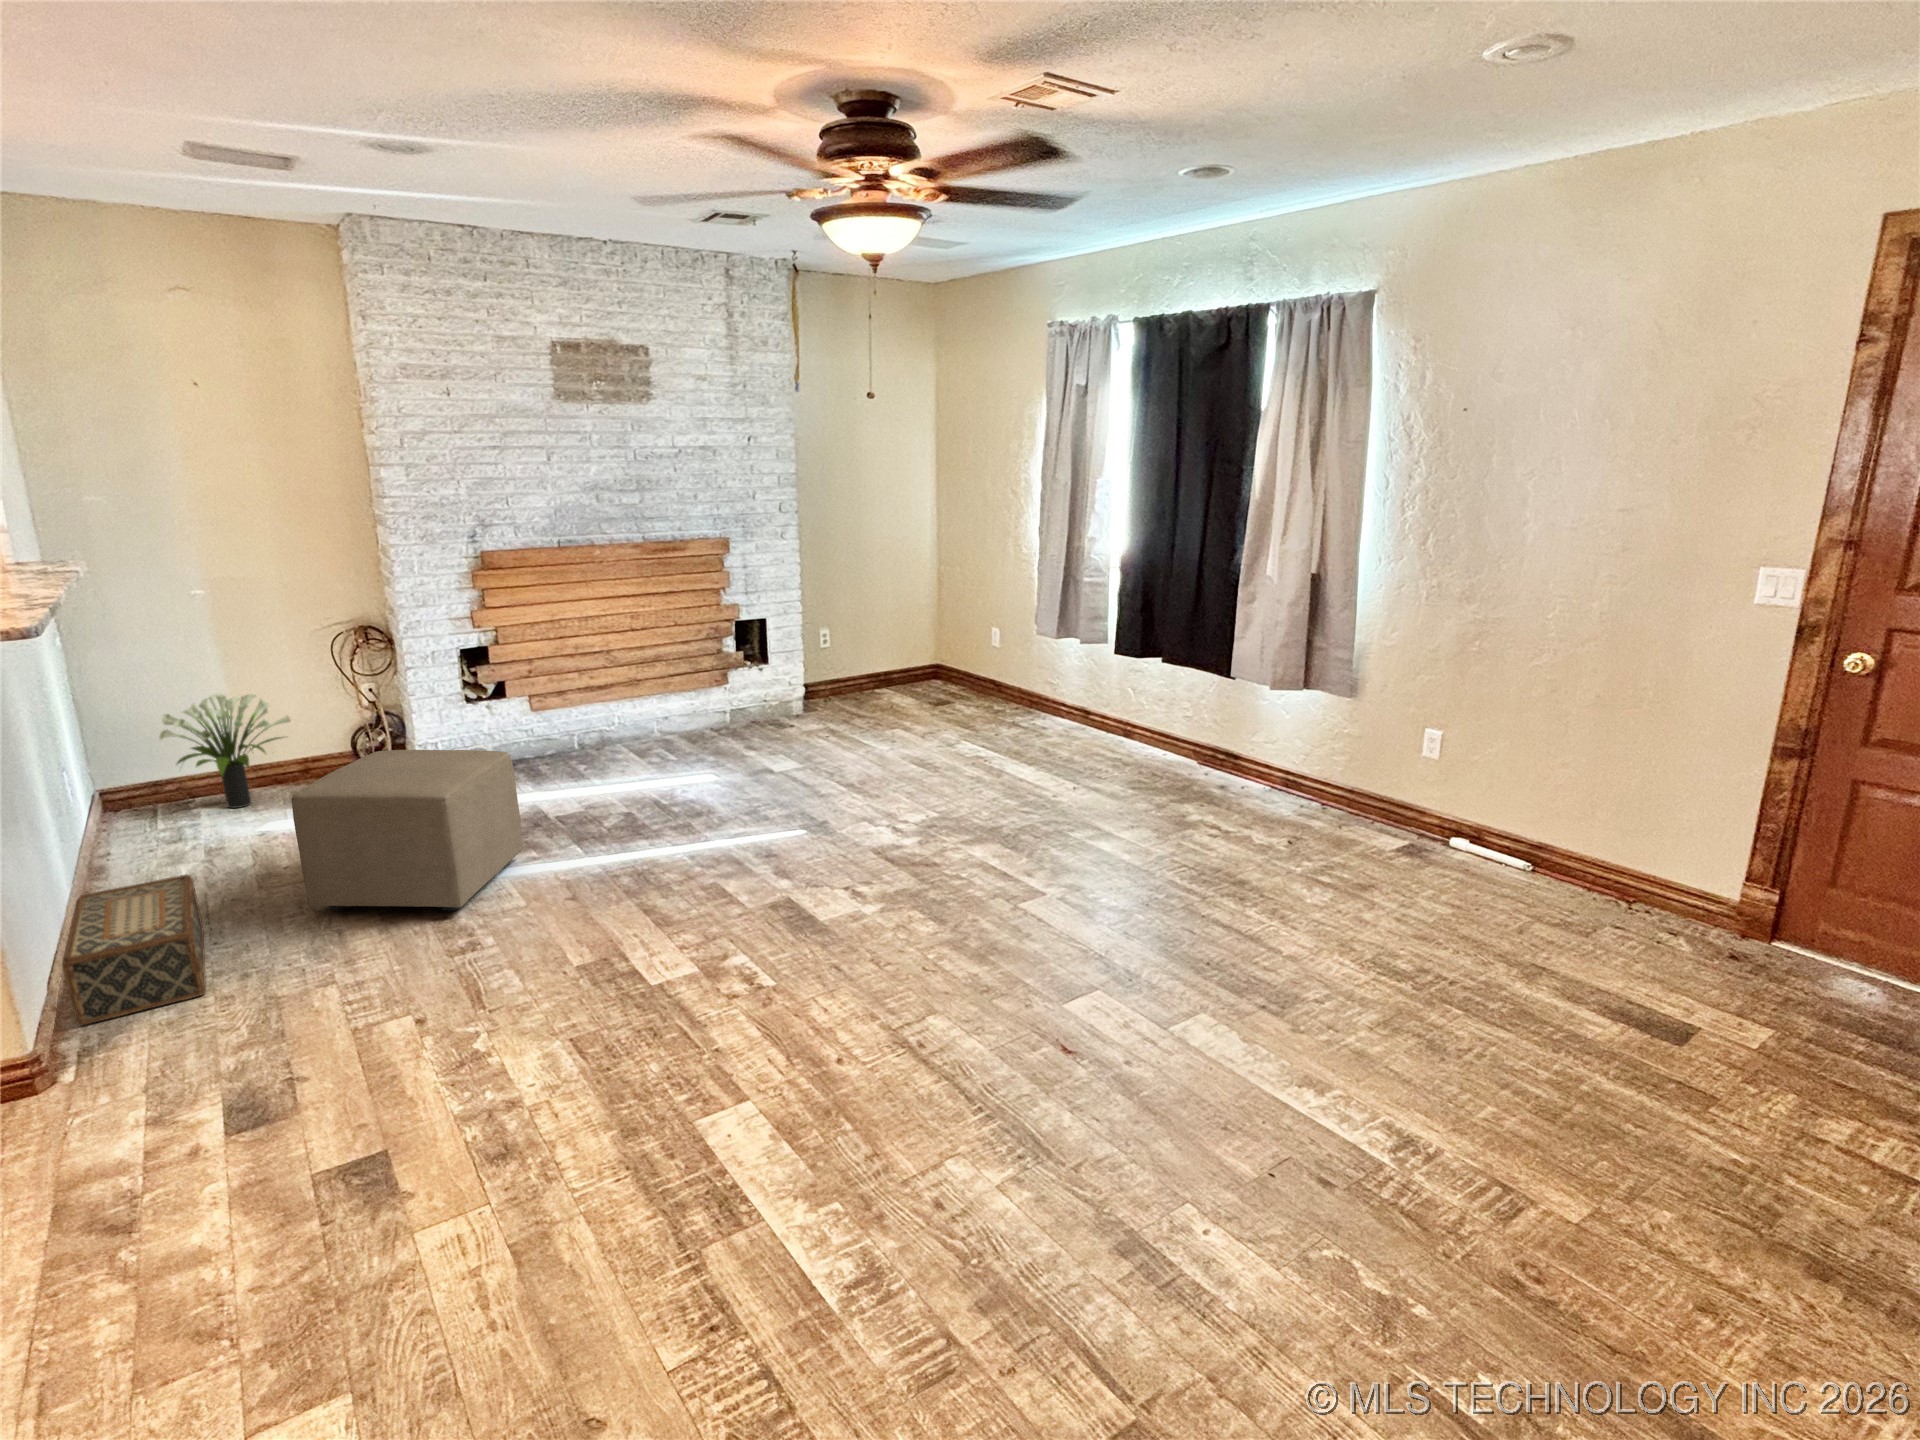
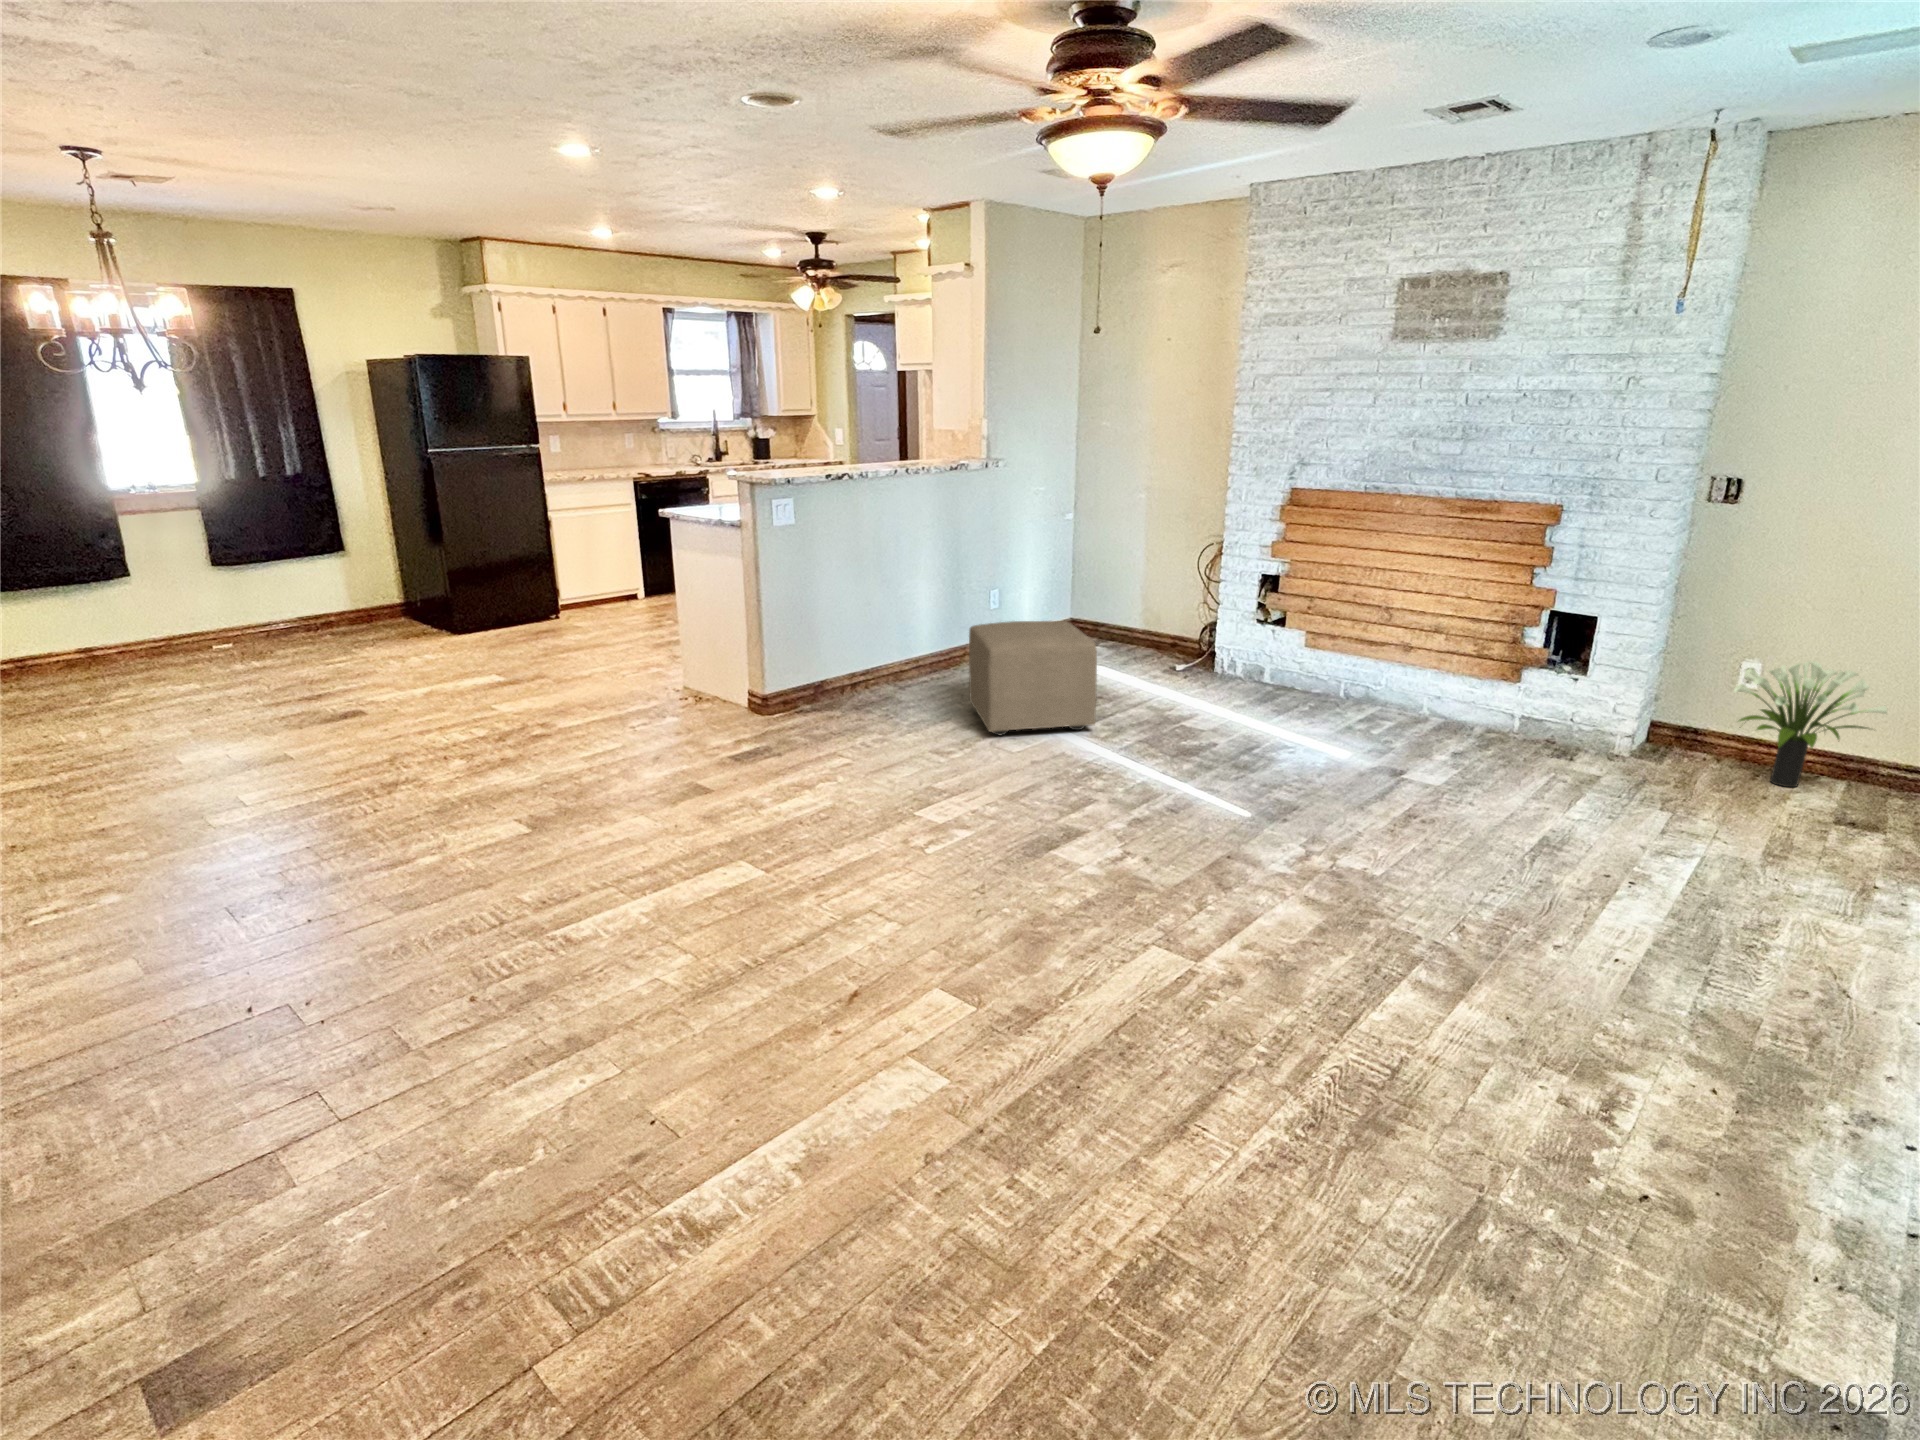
potted plant: present [160,694,290,808] -> present [1734,661,1887,787]
woven basket: present [62,875,206,1026] -> none [834,649,942,714]

